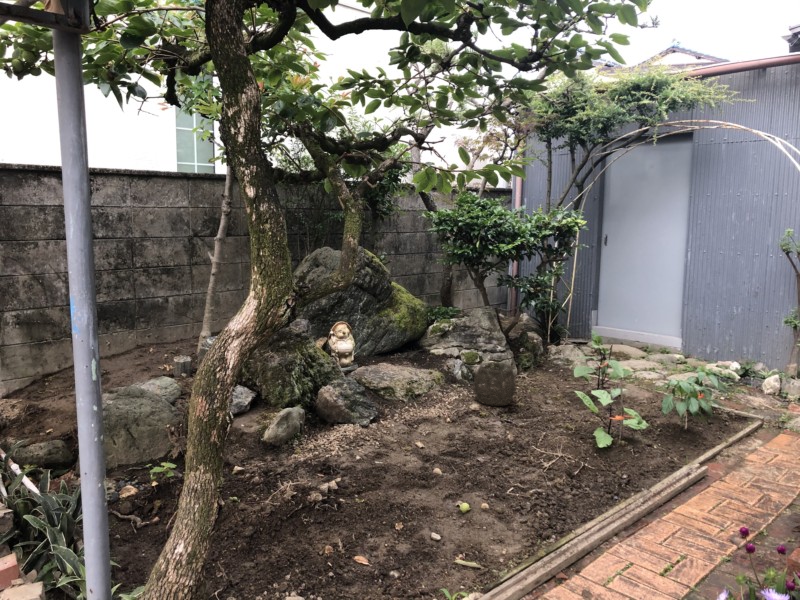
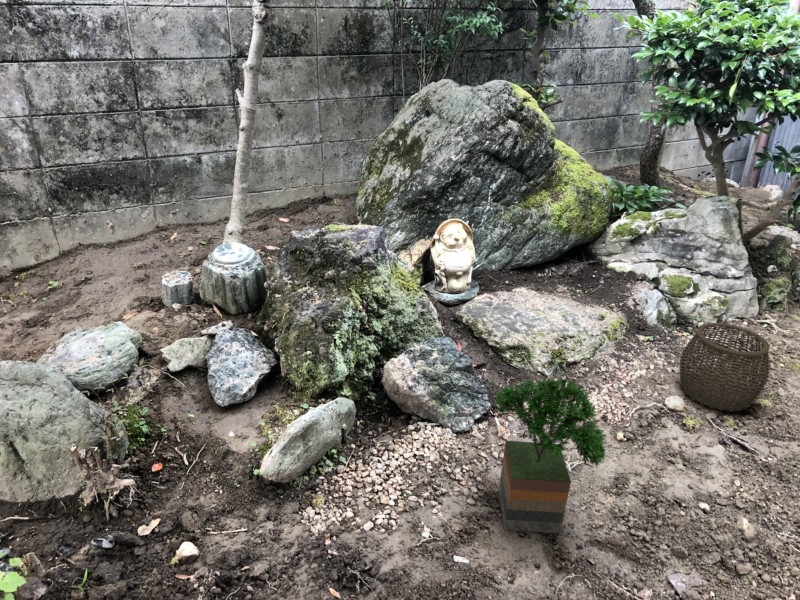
potted tree: none [384,371,439,451] -> present [495,378,605,534]

